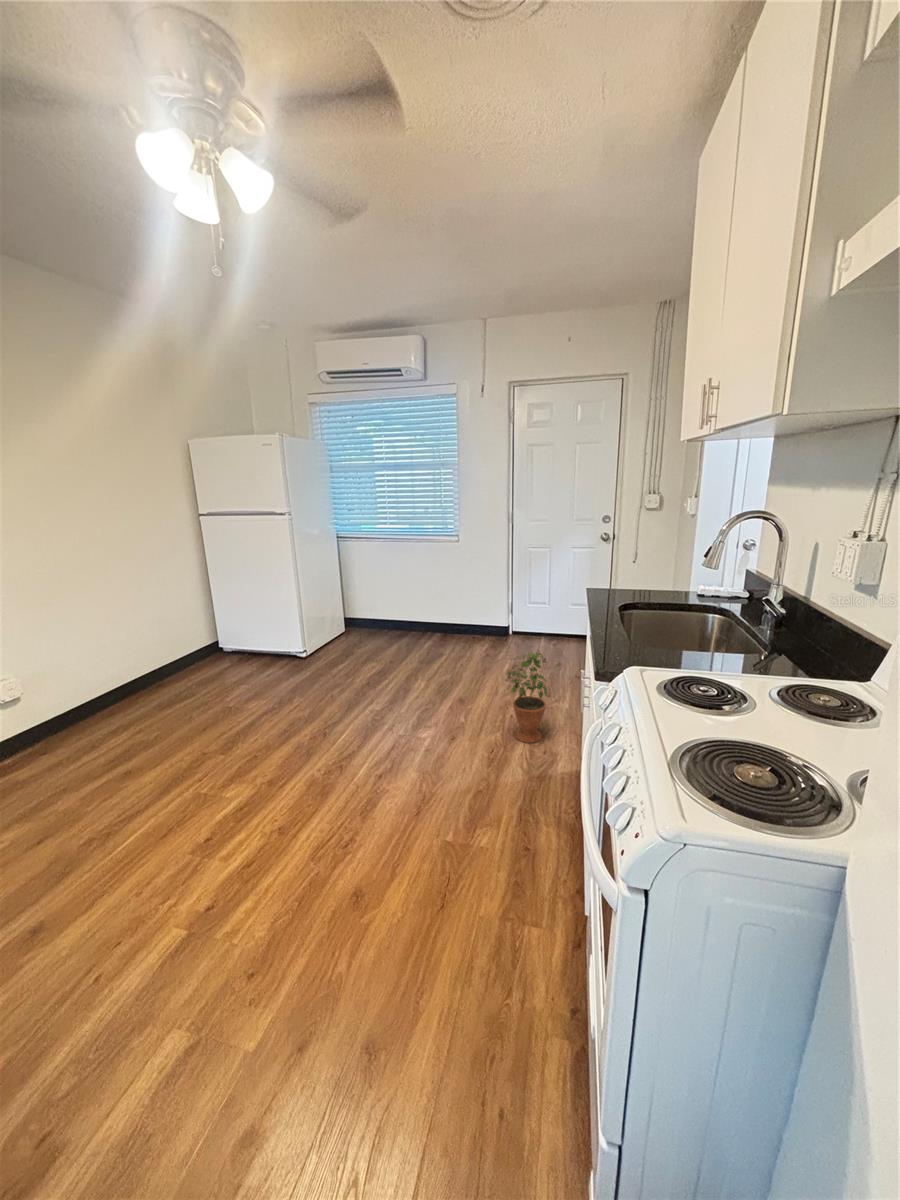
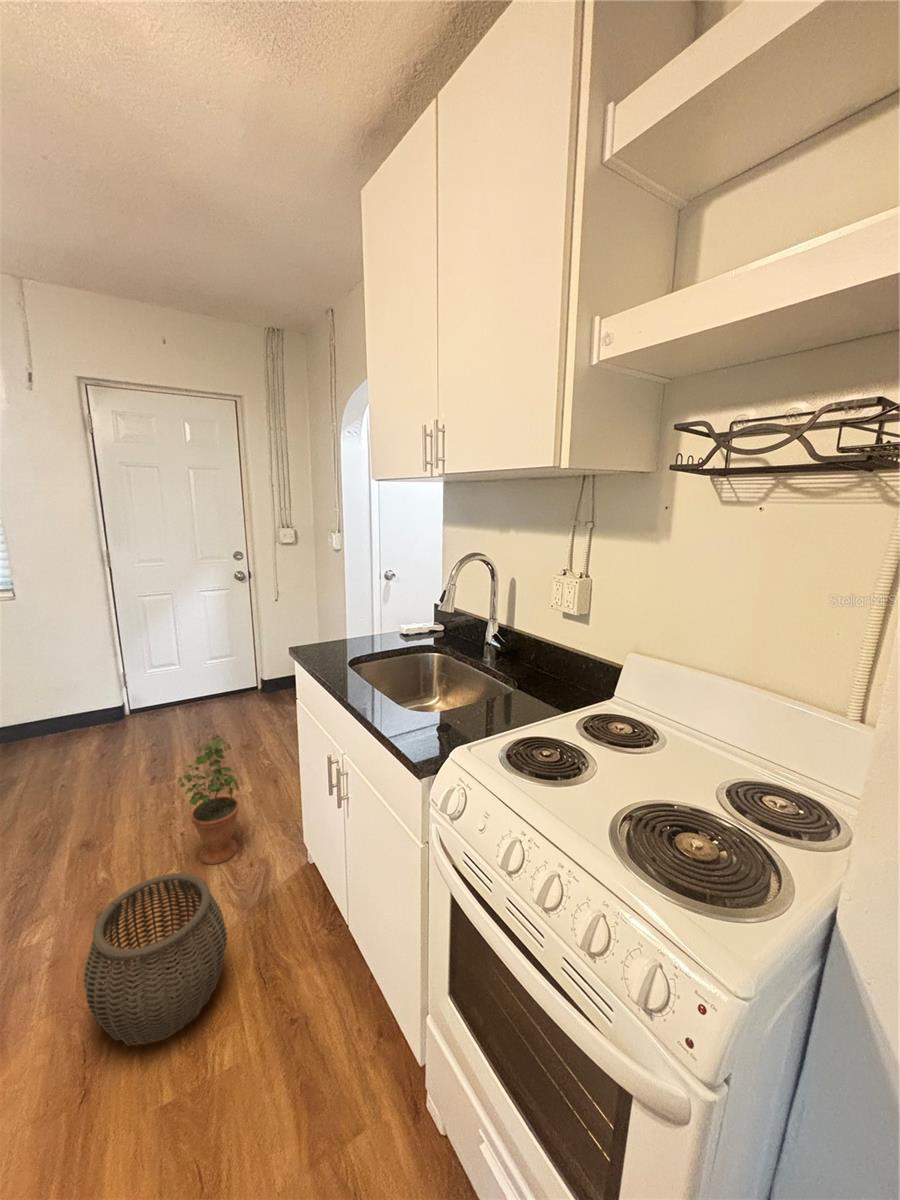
woven basket: none [426,721,506,815] -> present [83,873,227,1046]

